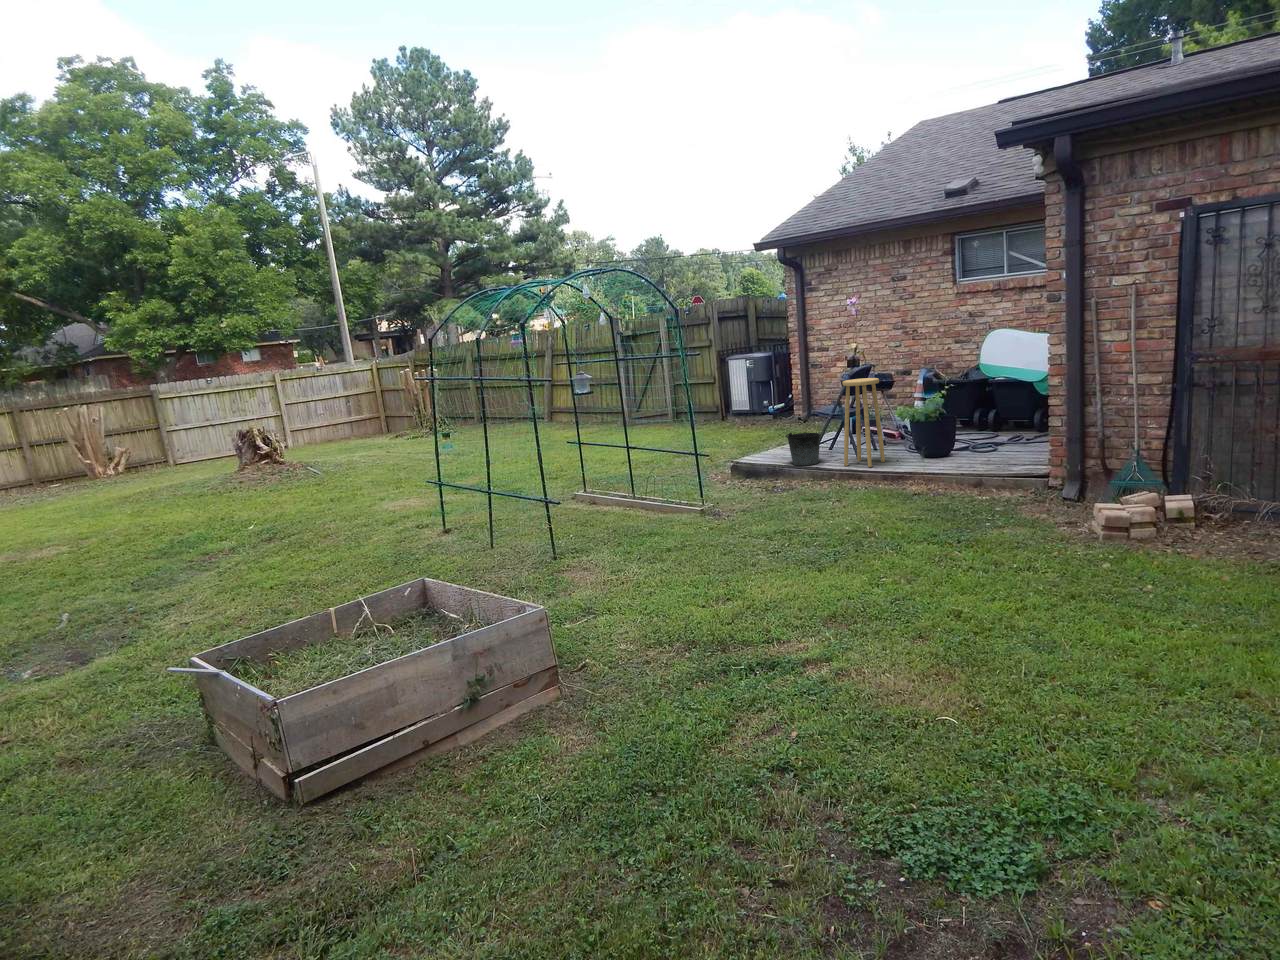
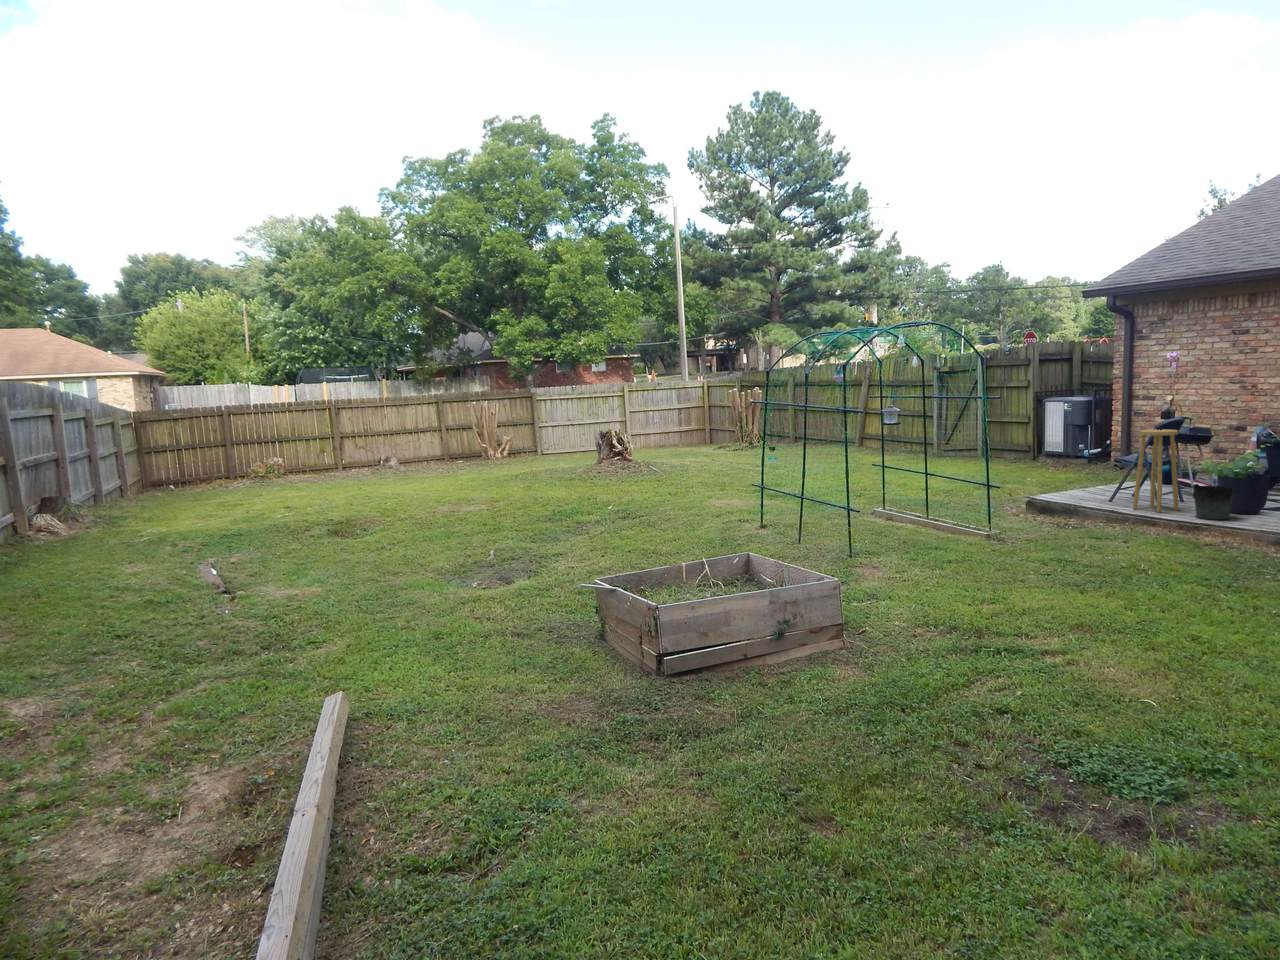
bucket: present [785,433,821,465] -> present [1191,484,1235,520]

